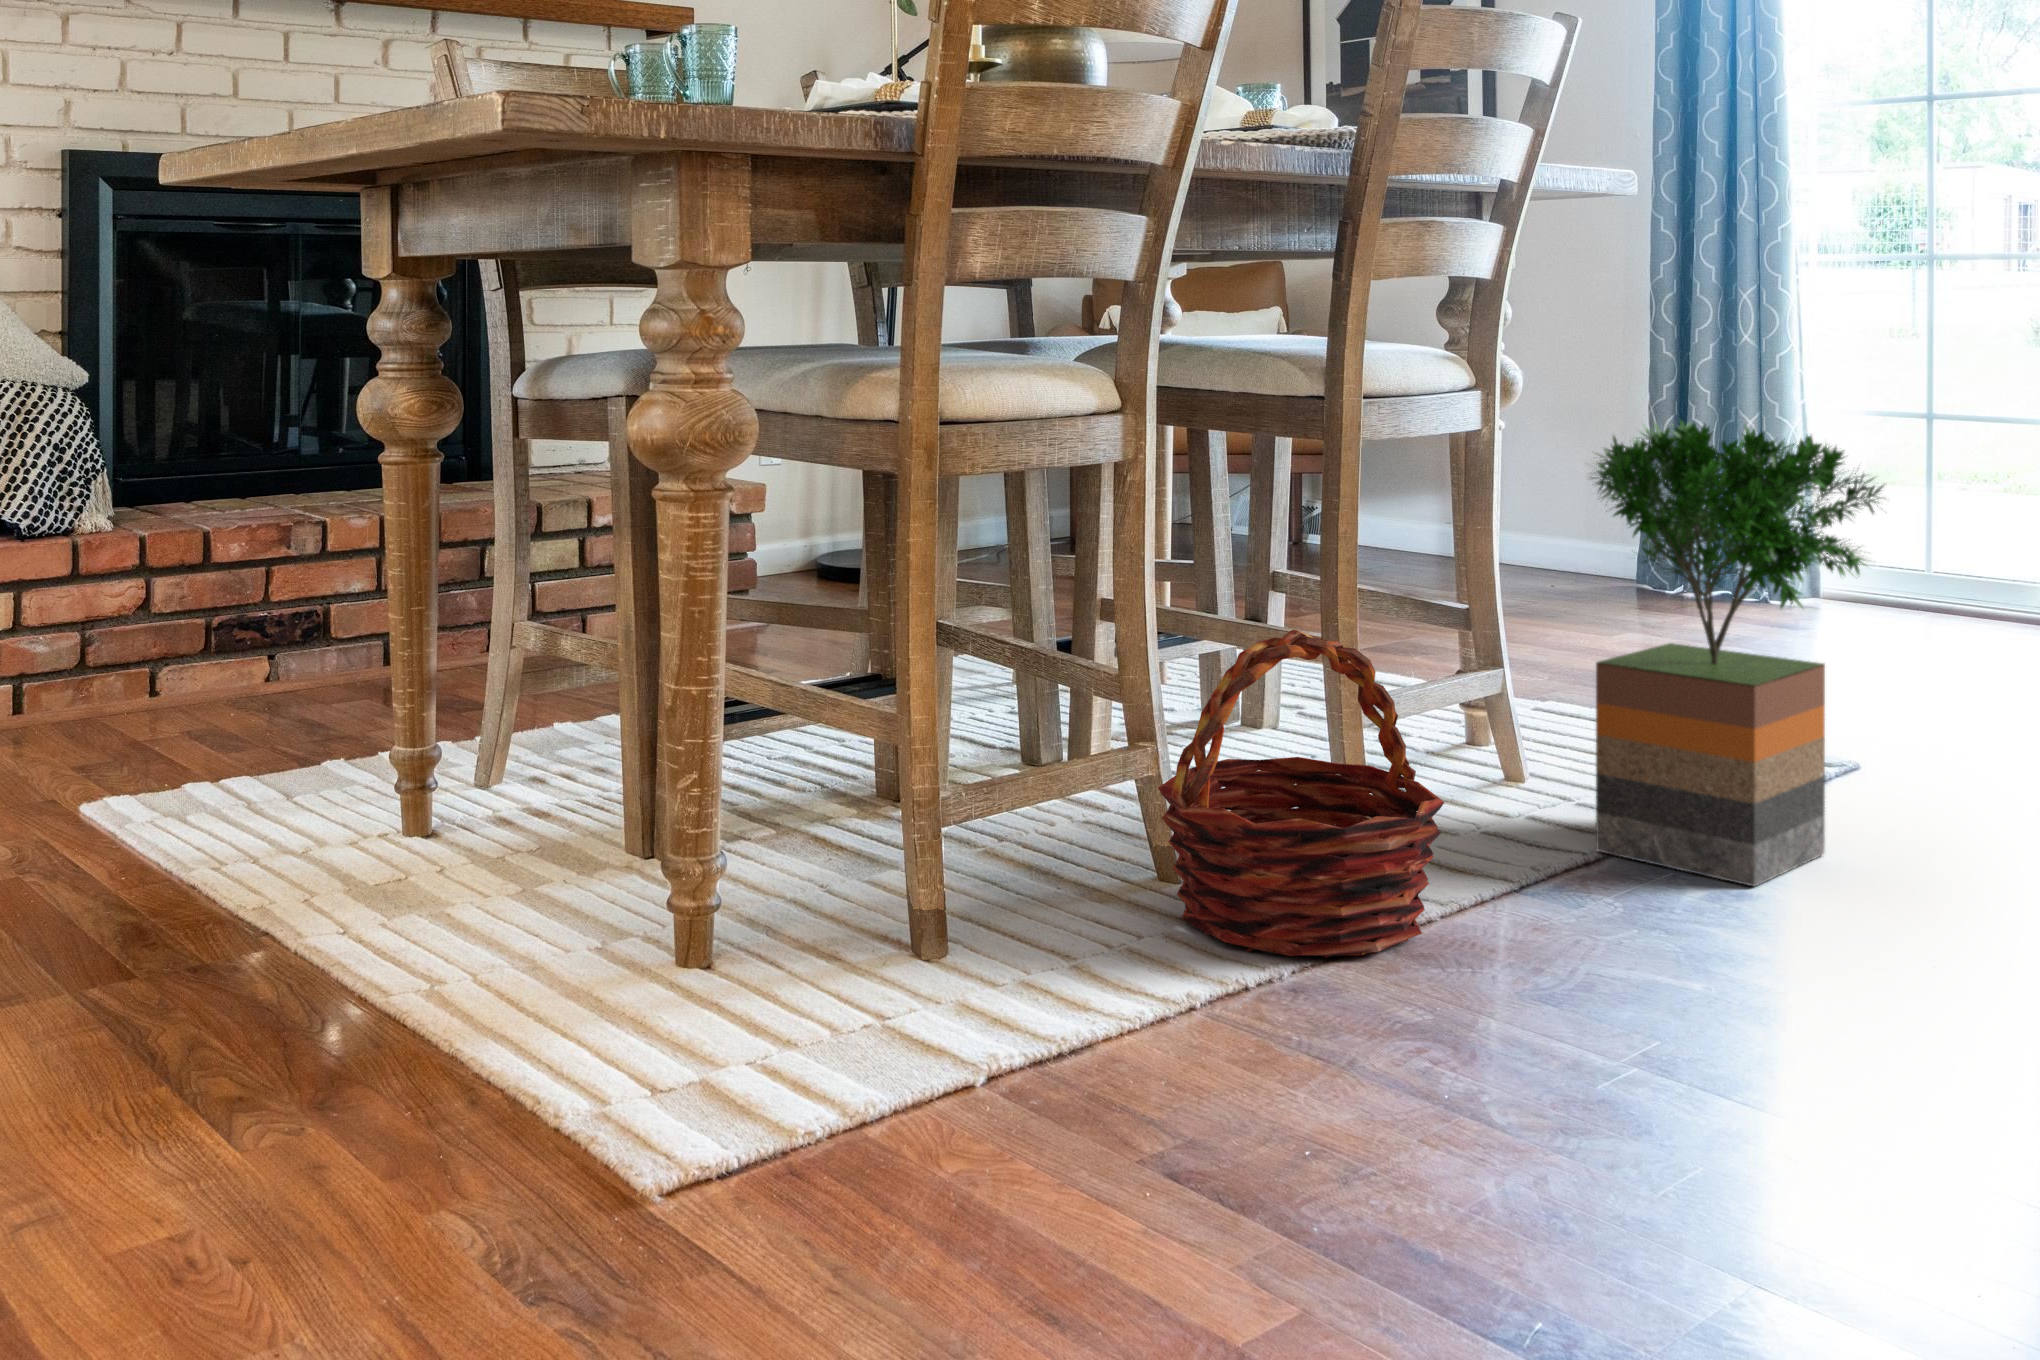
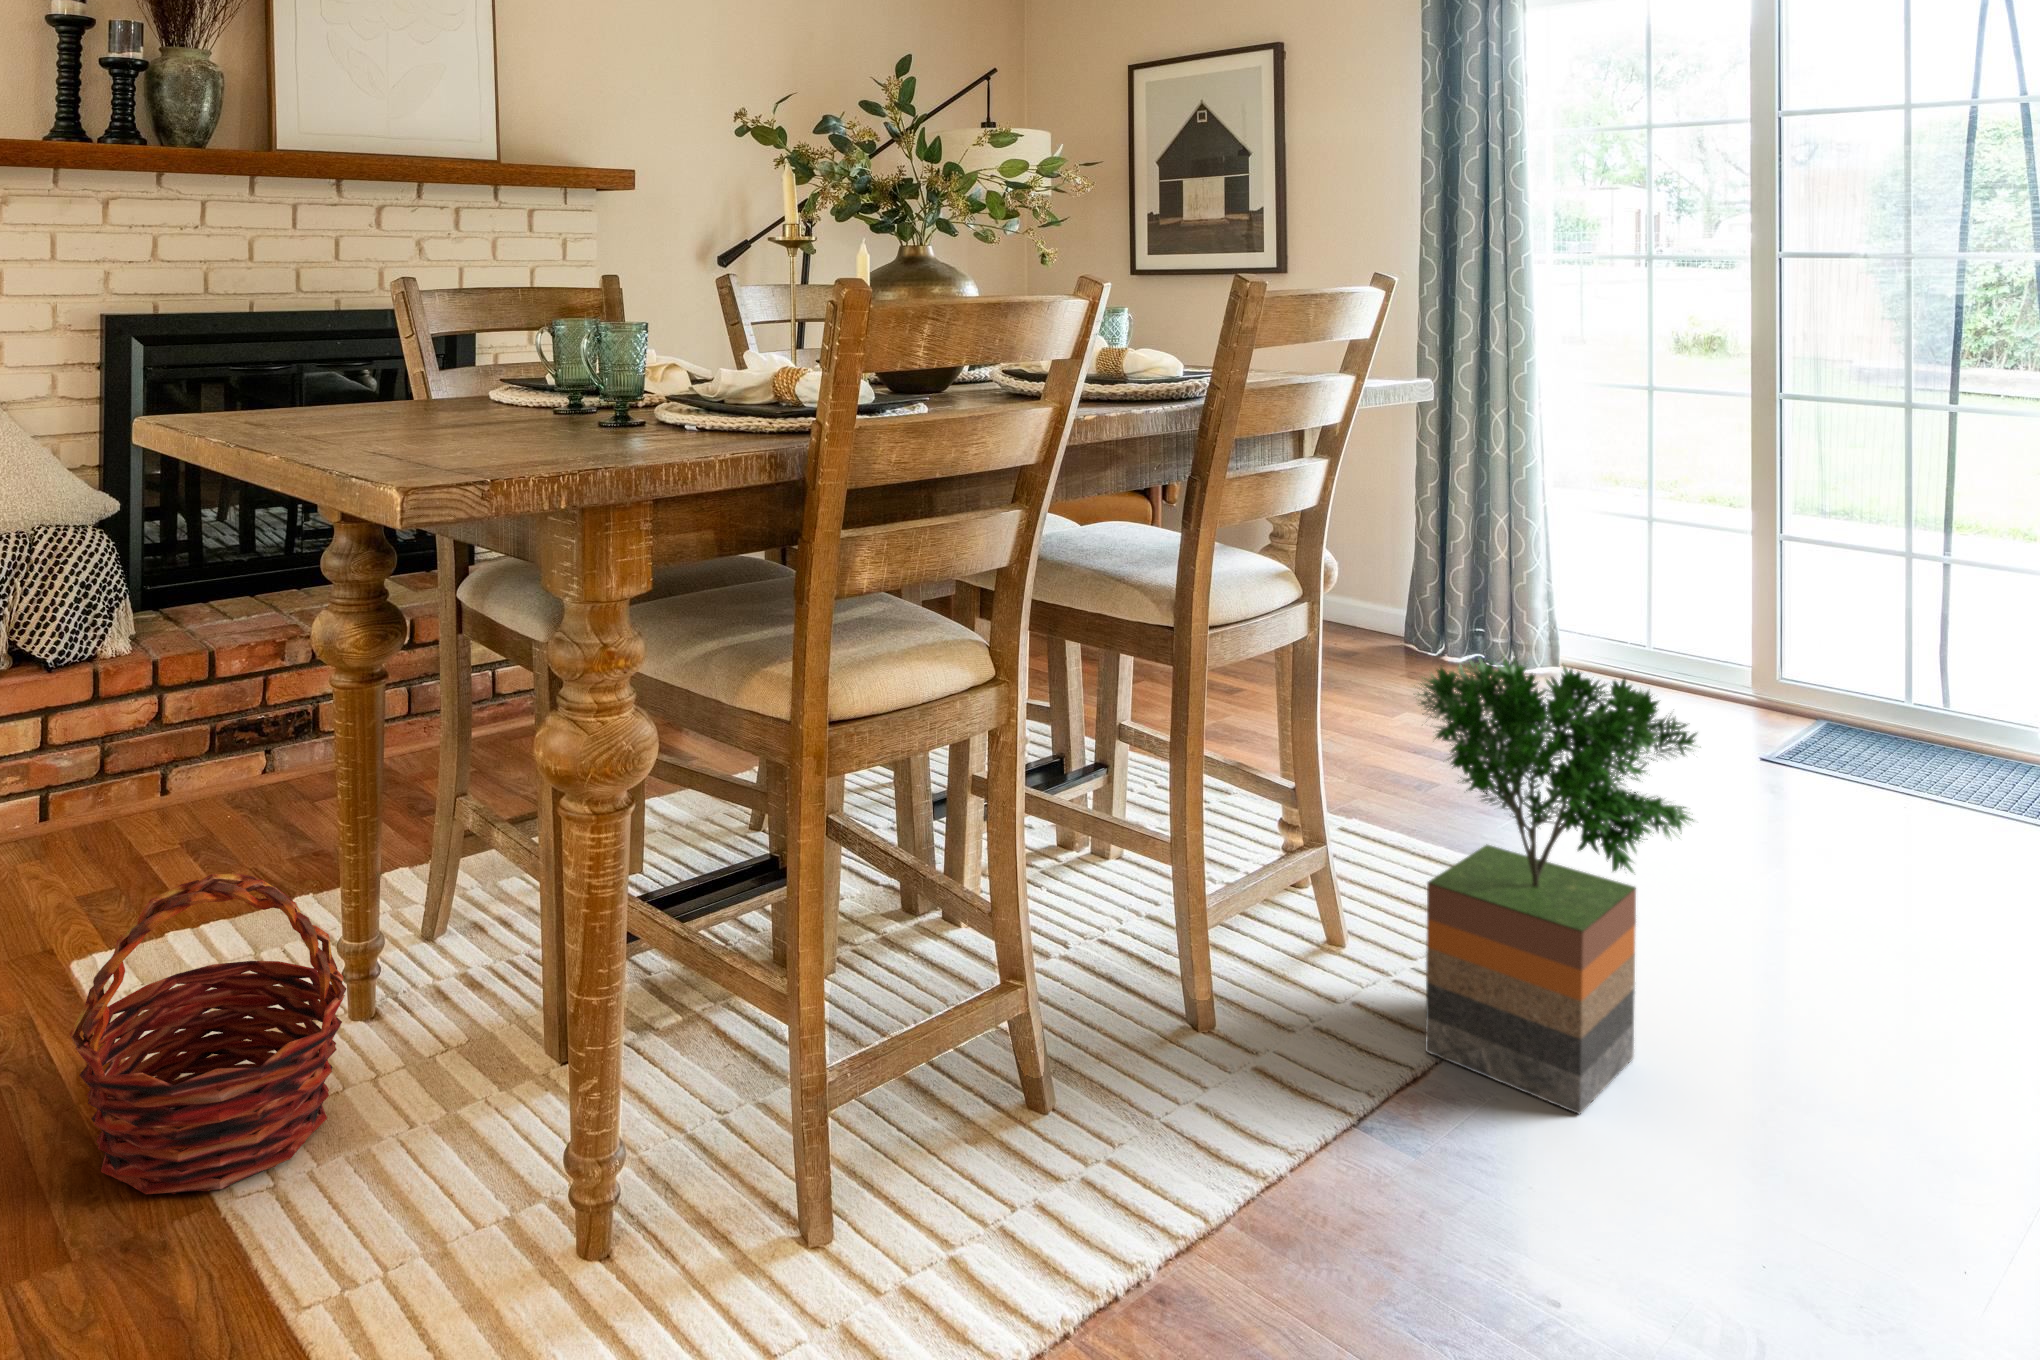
basket: present [1158,630,1444,957] -> present [70,874,346,1194]

